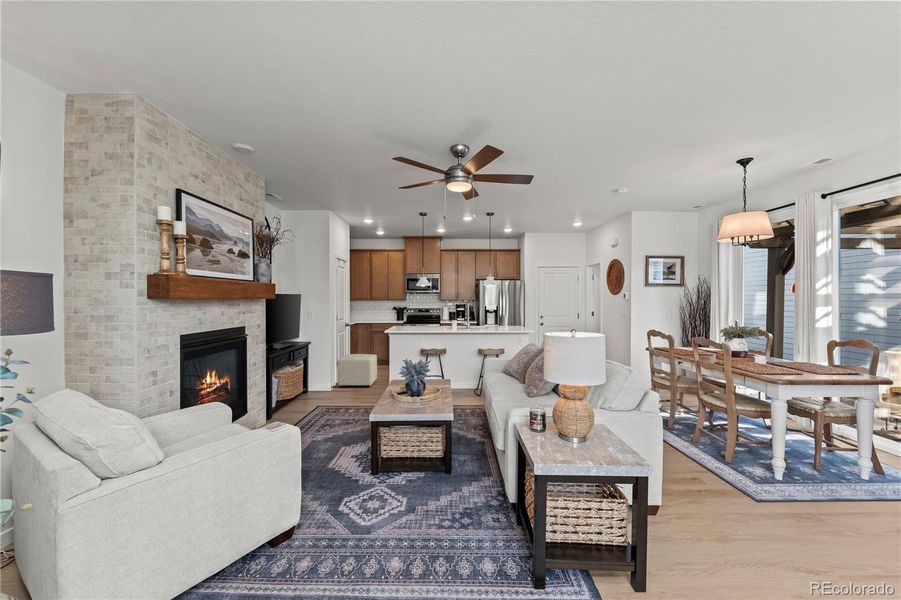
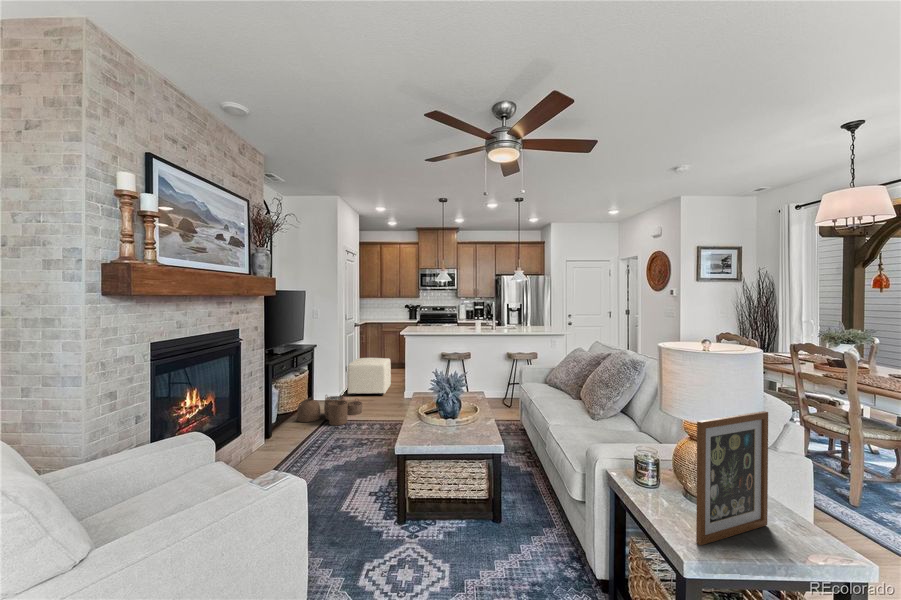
picture frame: none [548,374,601,457] -> present [696,411,768,545]
woven basket: none [292,385,350,410] -> present [297,395,362,425]

